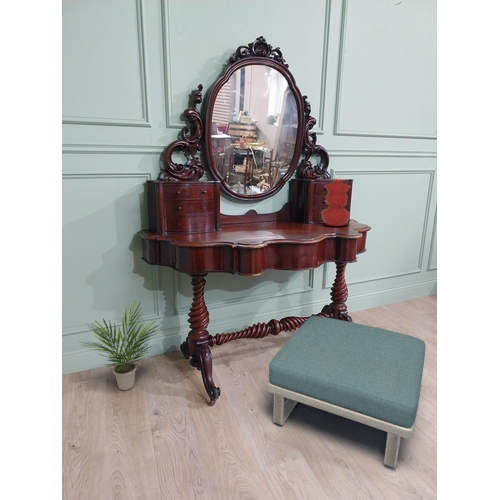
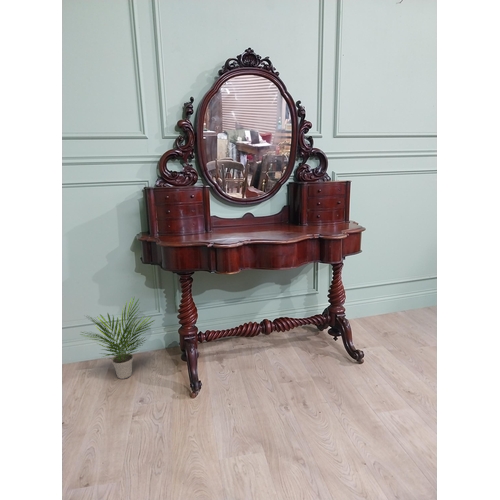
vase: present [321,179,351,226] -> none [312,181,341,228]
footstool: present [267,316,425,468] -> none [240,317,411,469]

